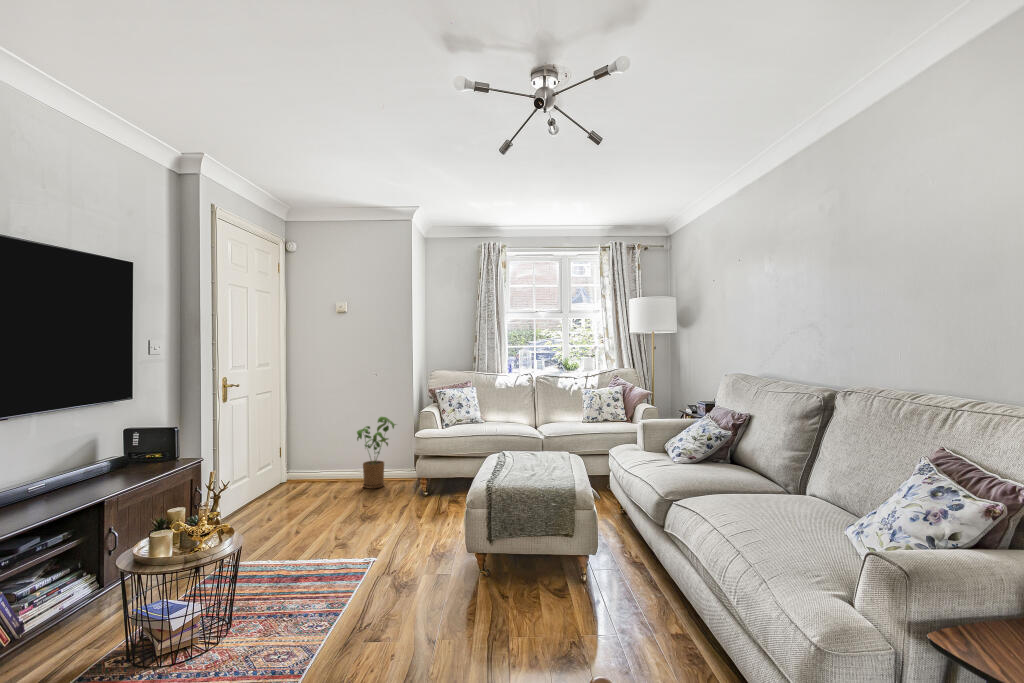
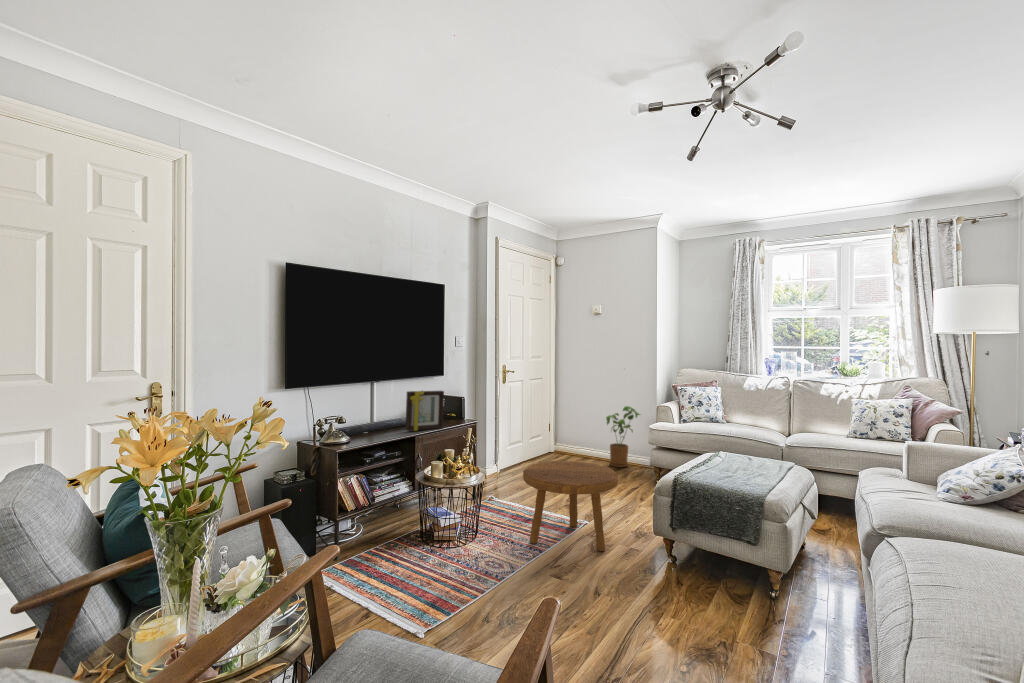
picture frame: none [80,418,148,486] -> present [406,390,444,431]
footstool: none [298,488,423,609] -> present [523,461,618,551]

